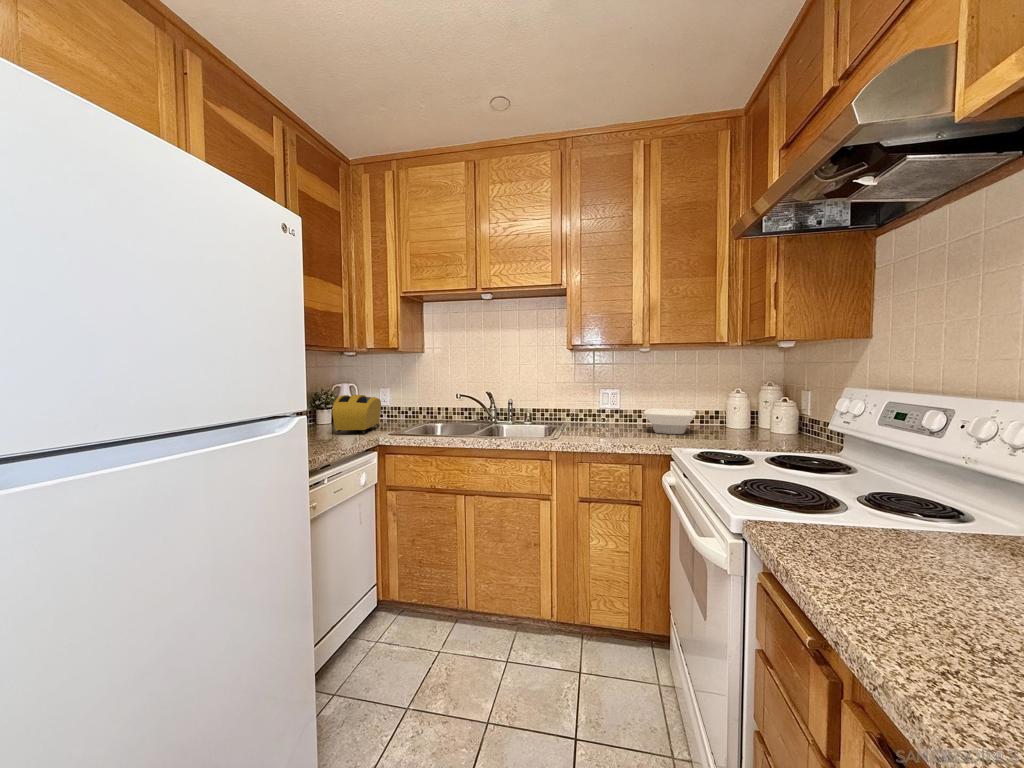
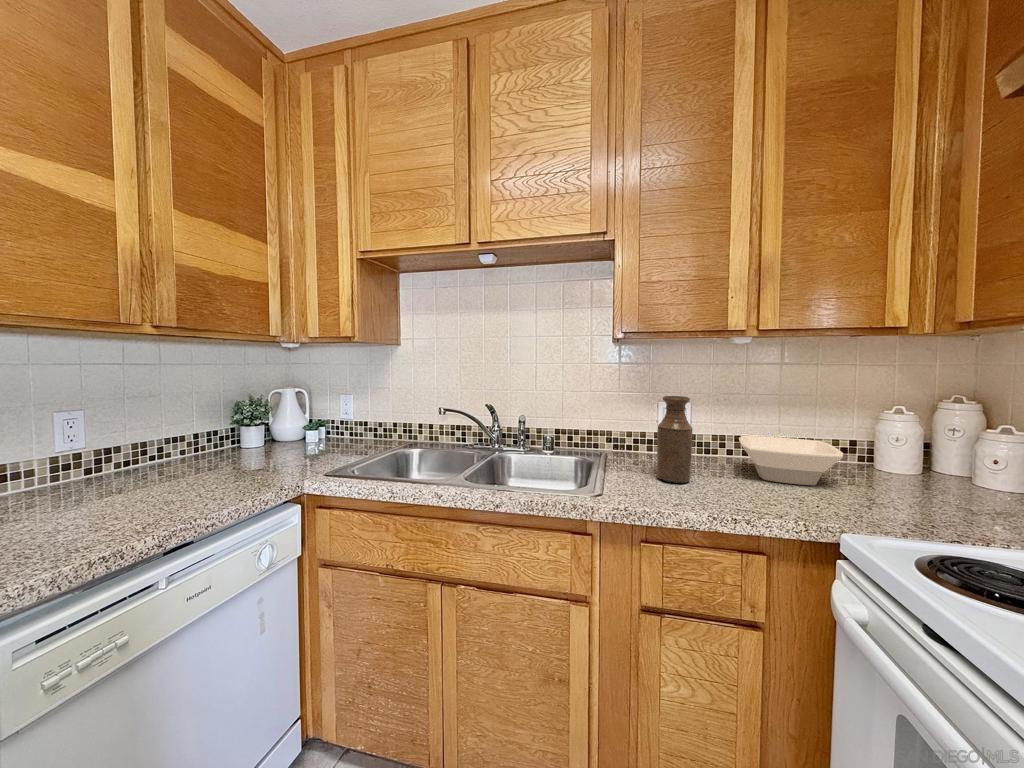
bottle: none [593,383,612,435] -> present [657,396,693,483]
toaster: present [332,395,381,435] -> none [240,407,330,473]

